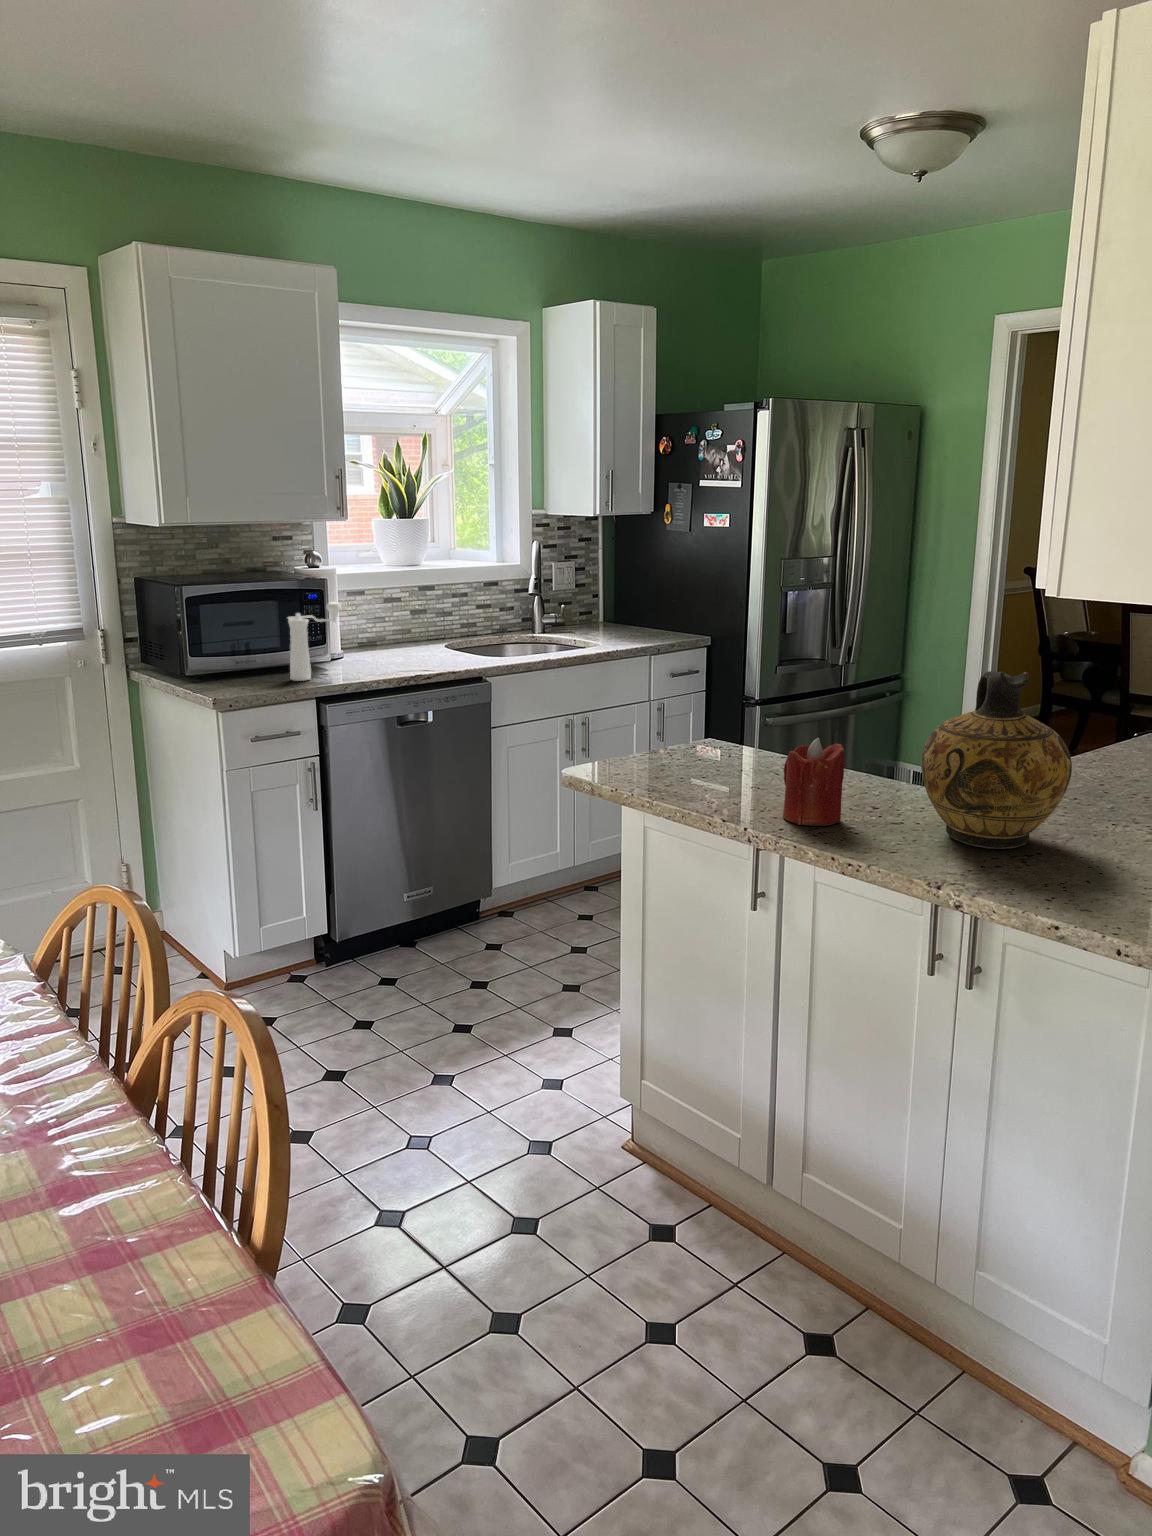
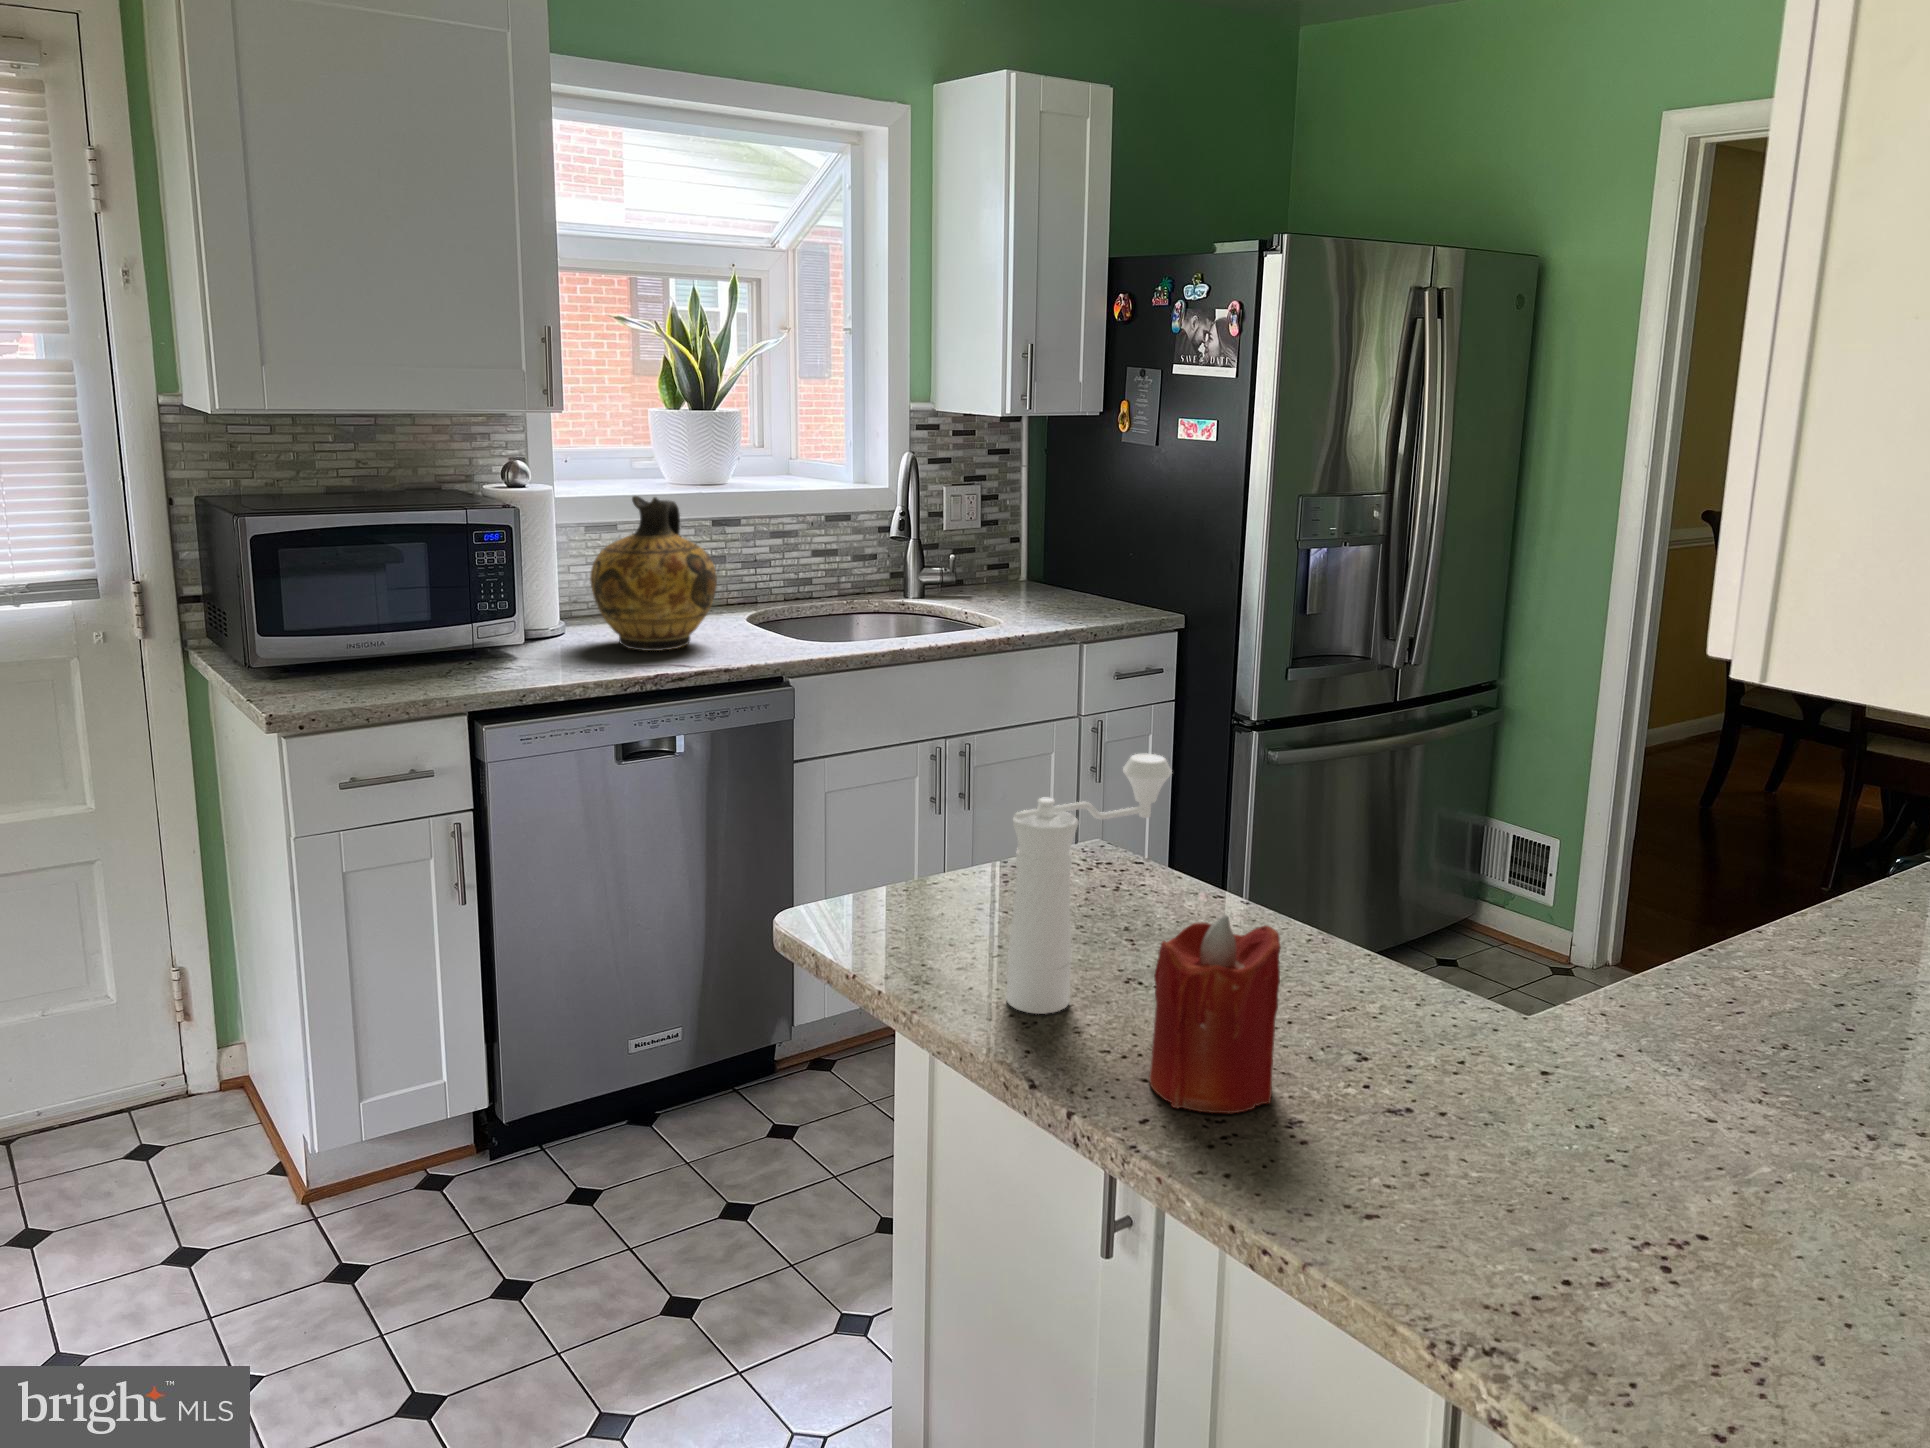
pepper mill: present [288,602,341,681] -> present [1007,754,1172,1014]
ceramic jug: present [921,671,1072,849] -> present [590,496,717,651]

